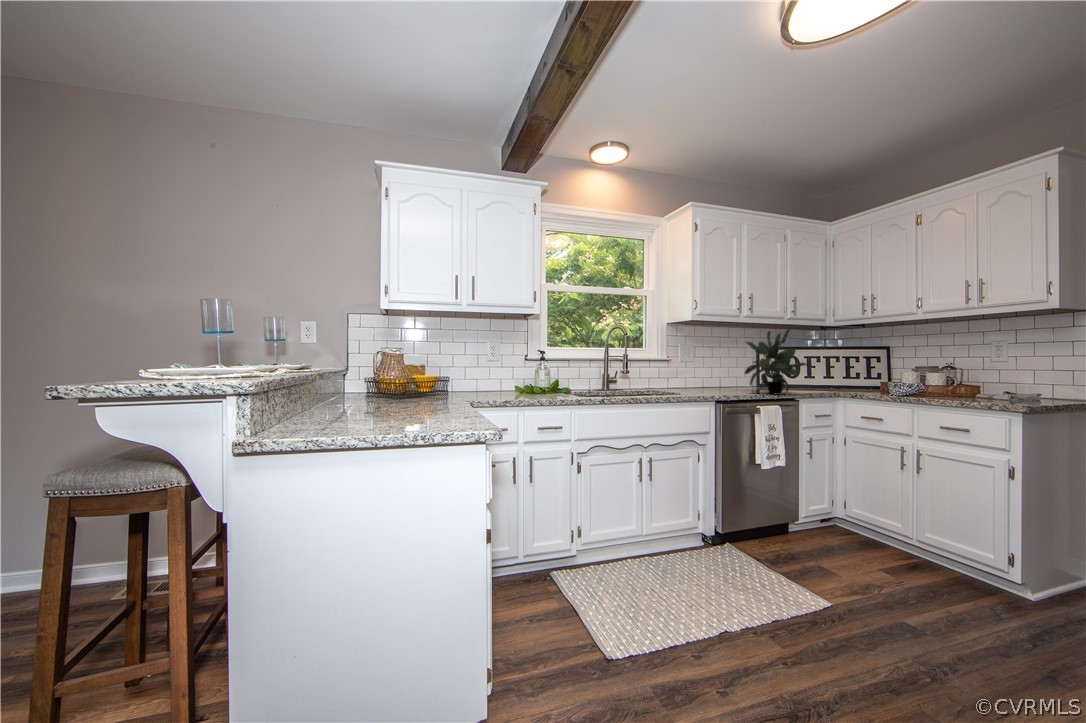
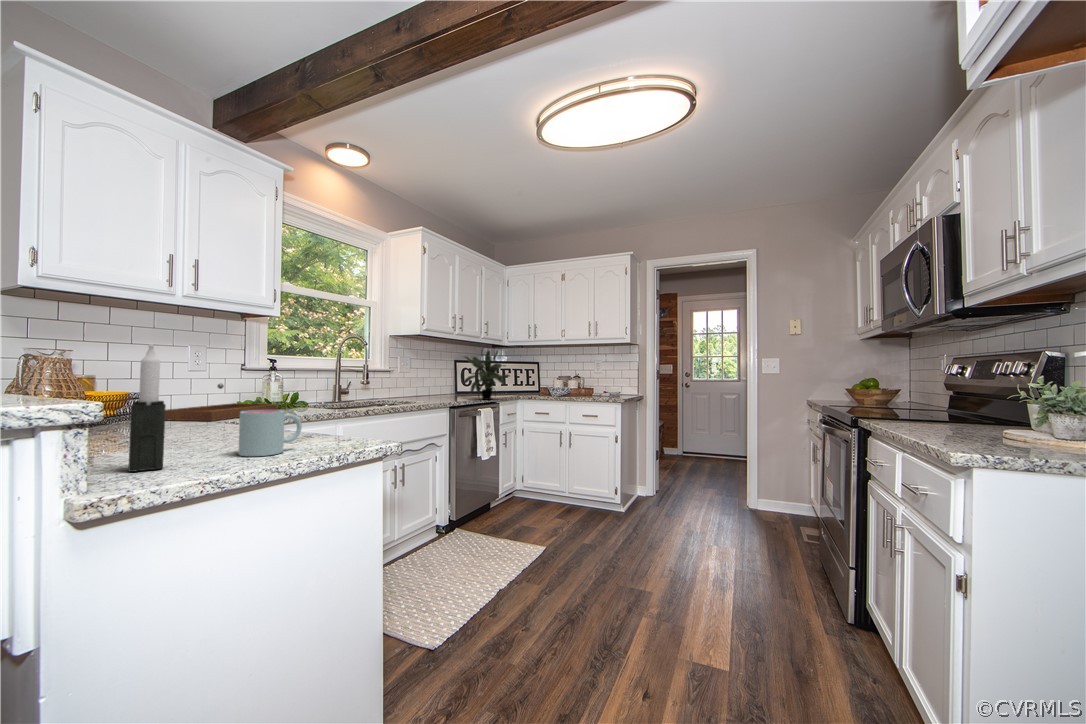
candle: none [307,342,330,428] -> present [129,344,166,472]
tray: none [446,372,529,400] -> present [165,384,277,421]
mug: none [380,391,427,428] -> present [238,410,302,456]

